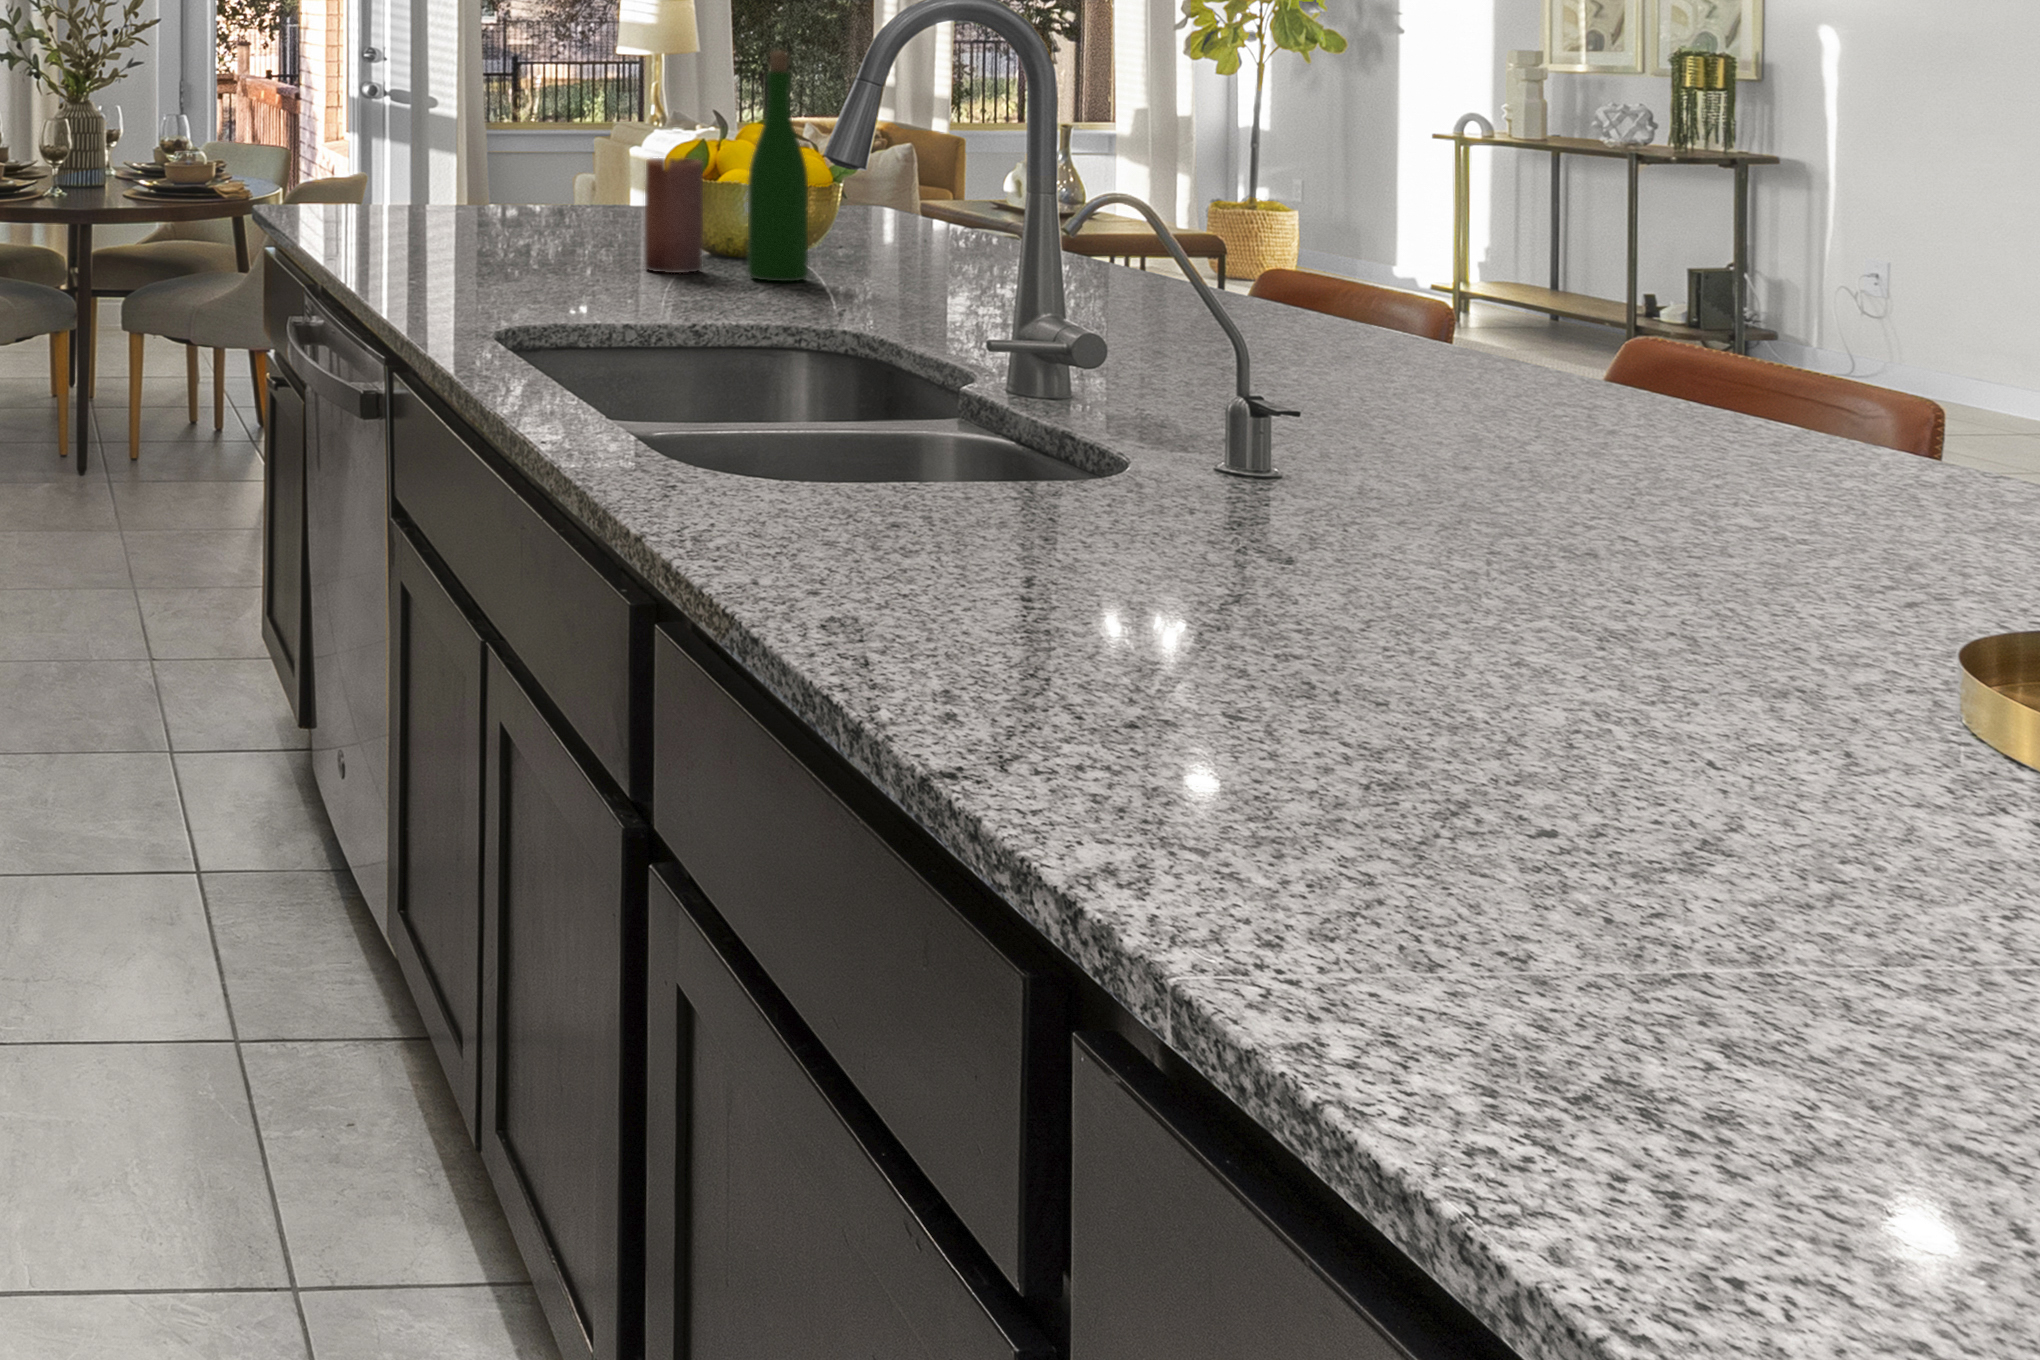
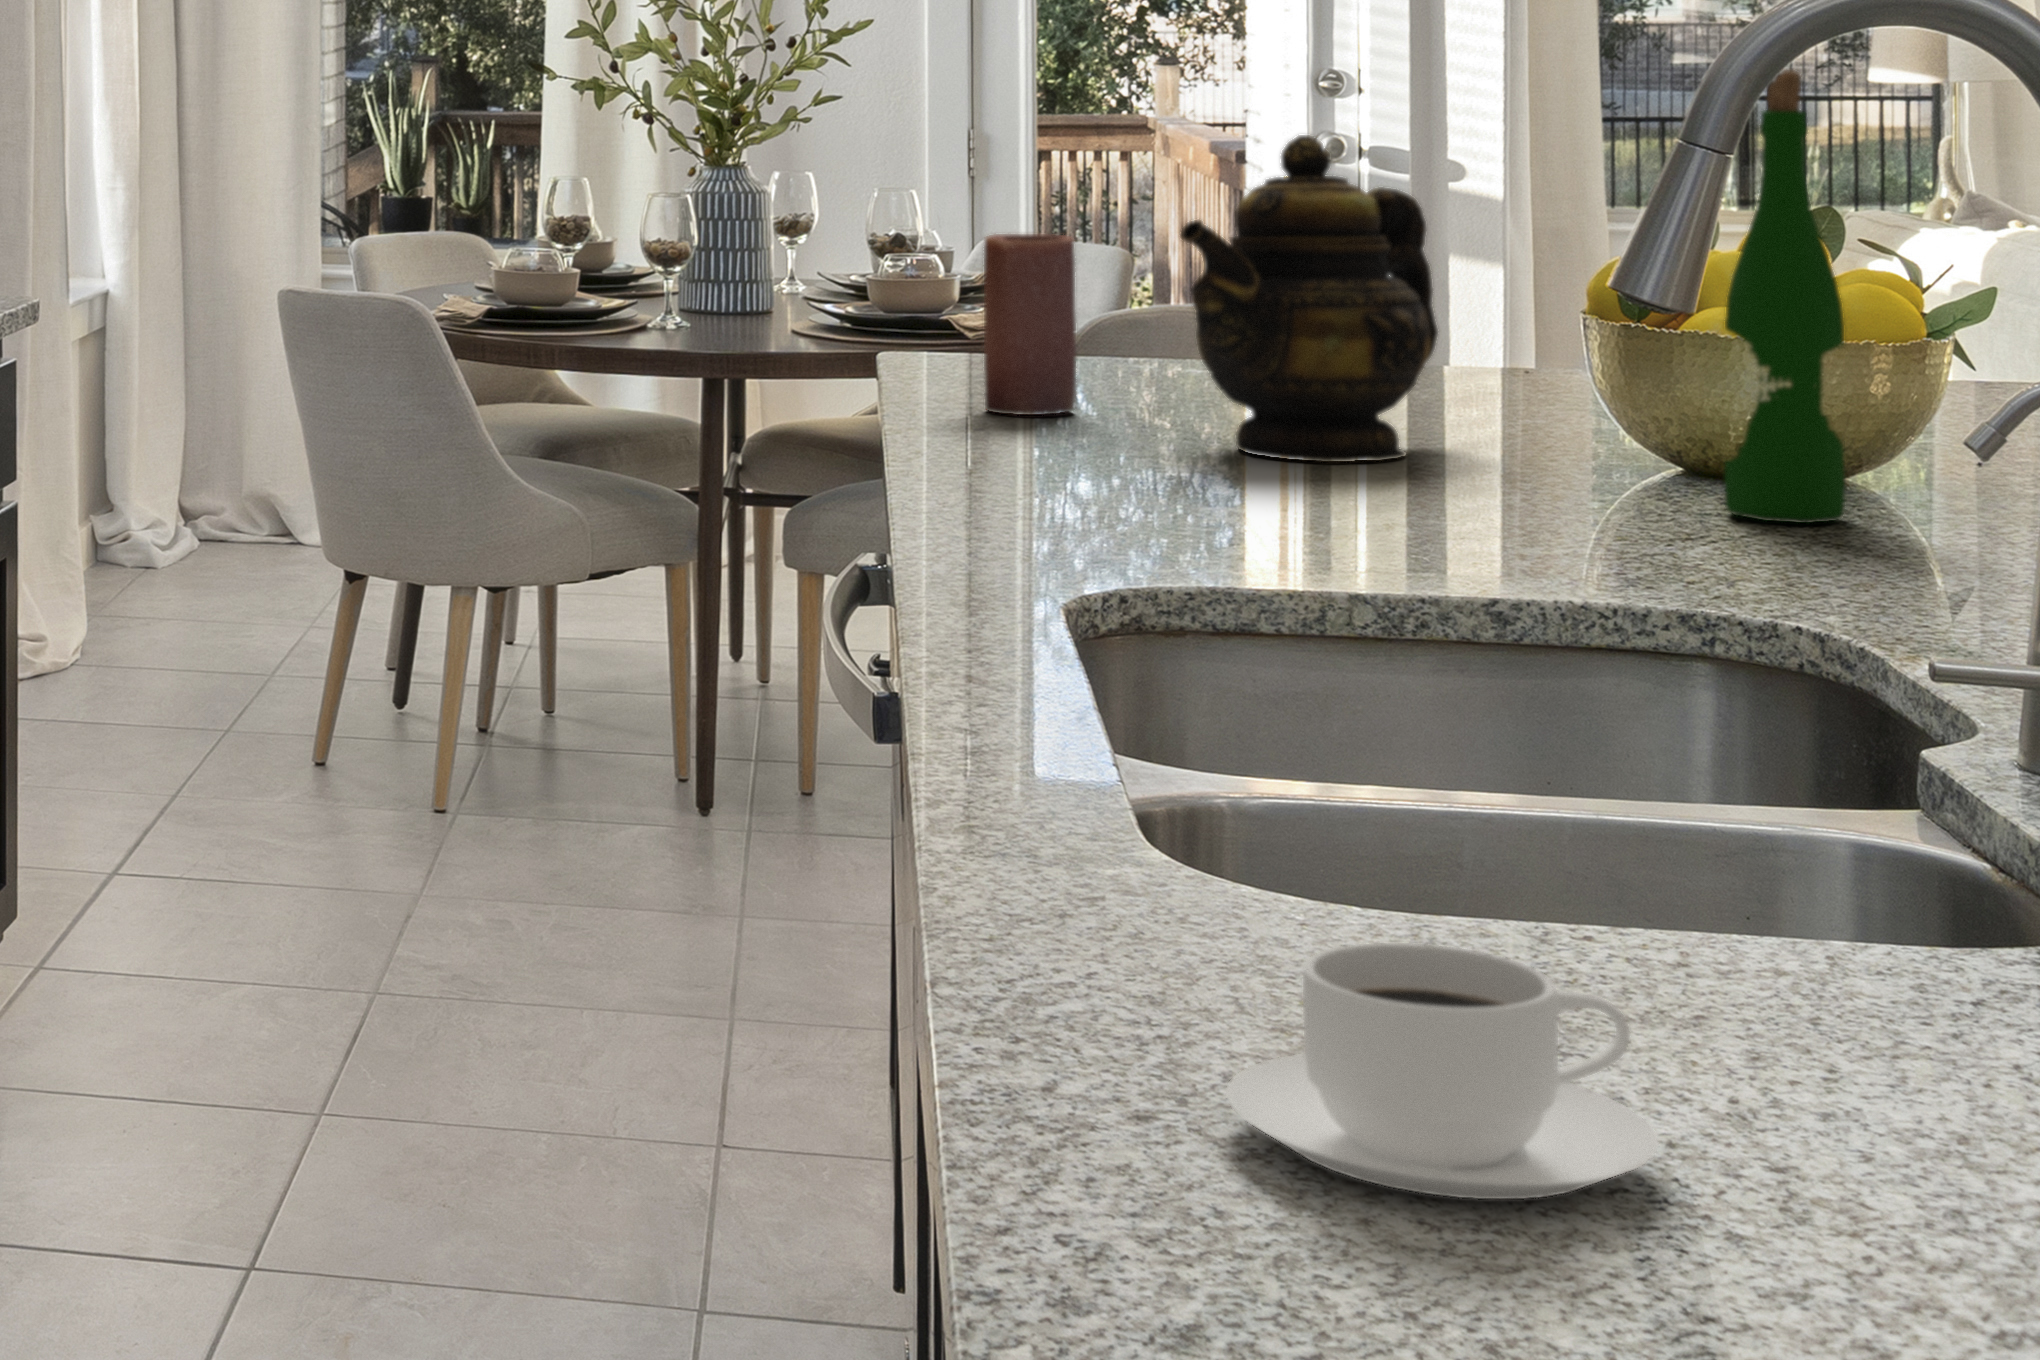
teapot: none [463,85,584,258] -> present [1181,135,1438,462]
candle: present [644,158,703,273] -> present [984,234,1076,415]
coffee cup: none [845,485,1060,603] -> present [1226,943,1659,1199]

